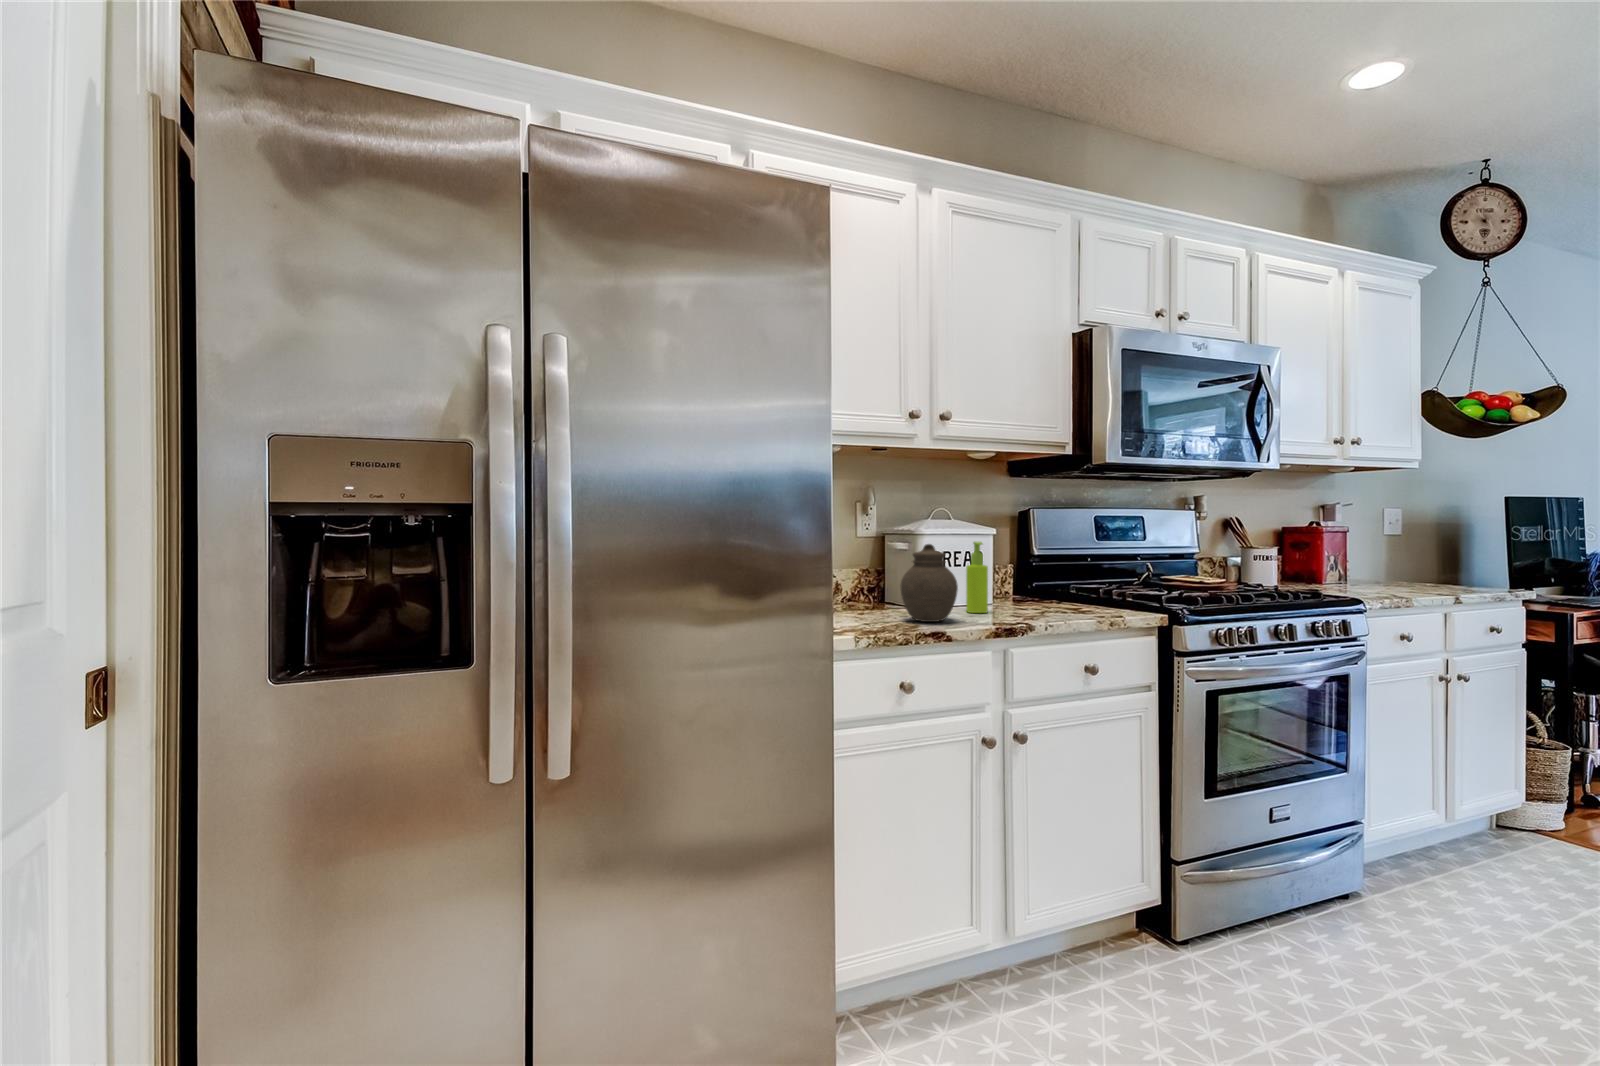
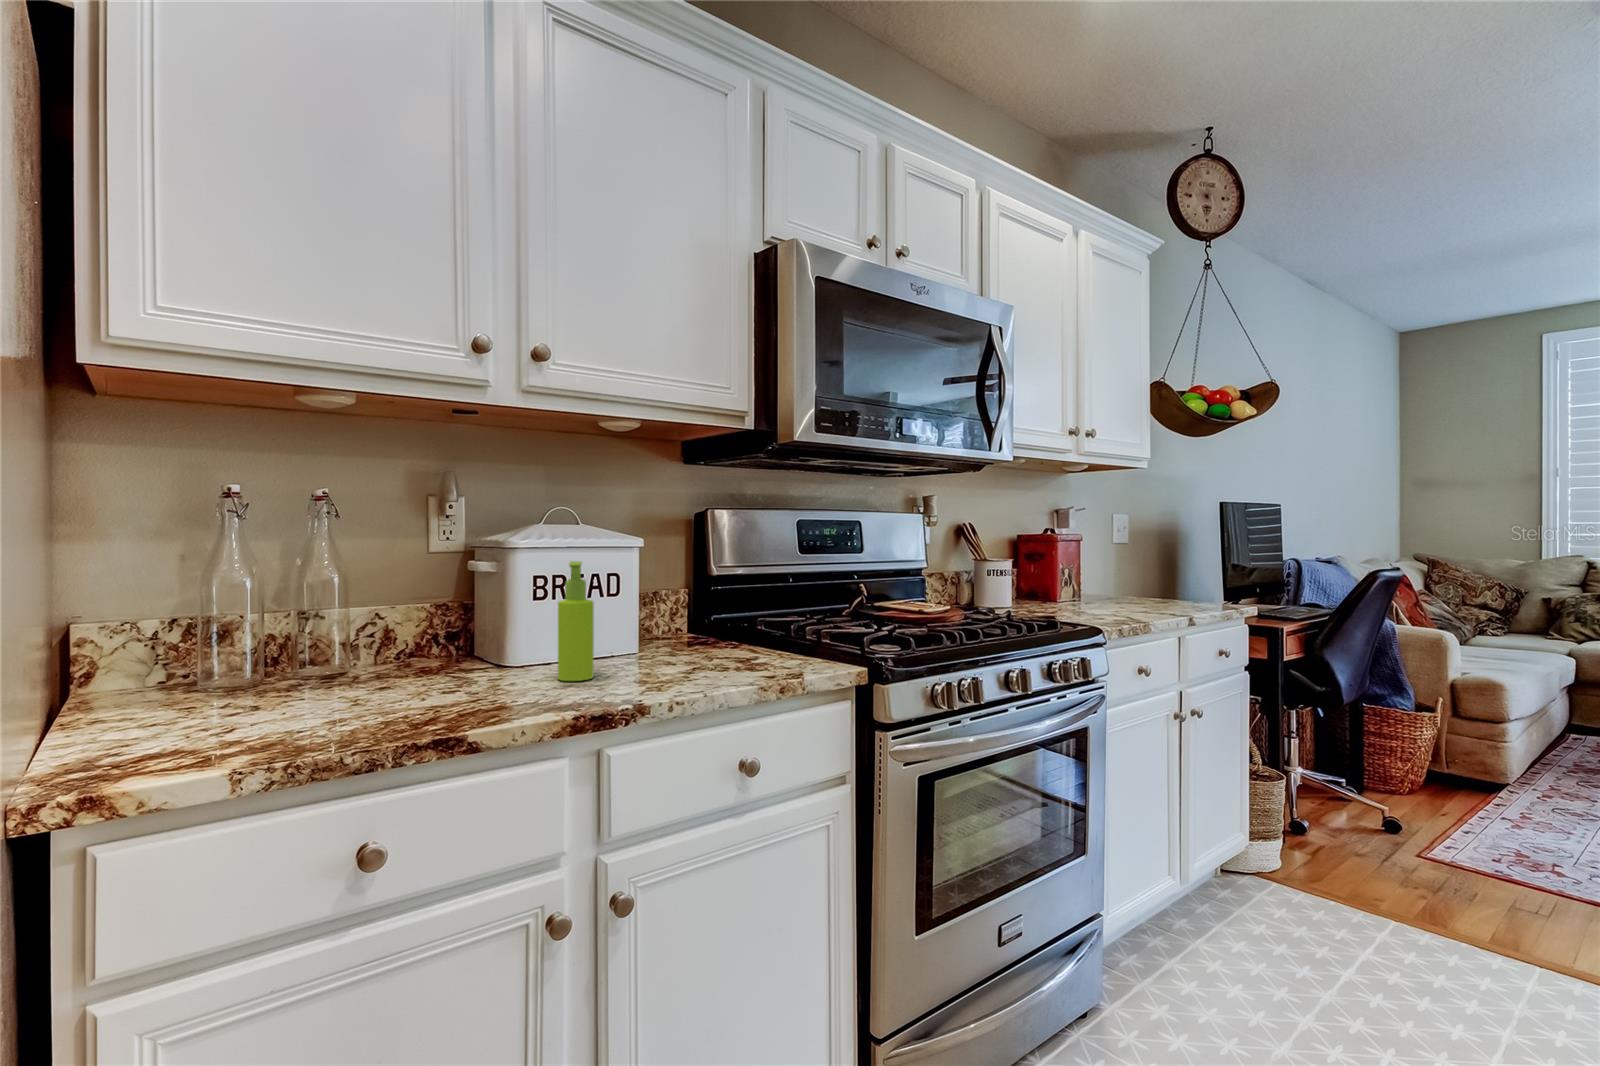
jar: present [900,544,958,622] -> none [403,568,515,712]

